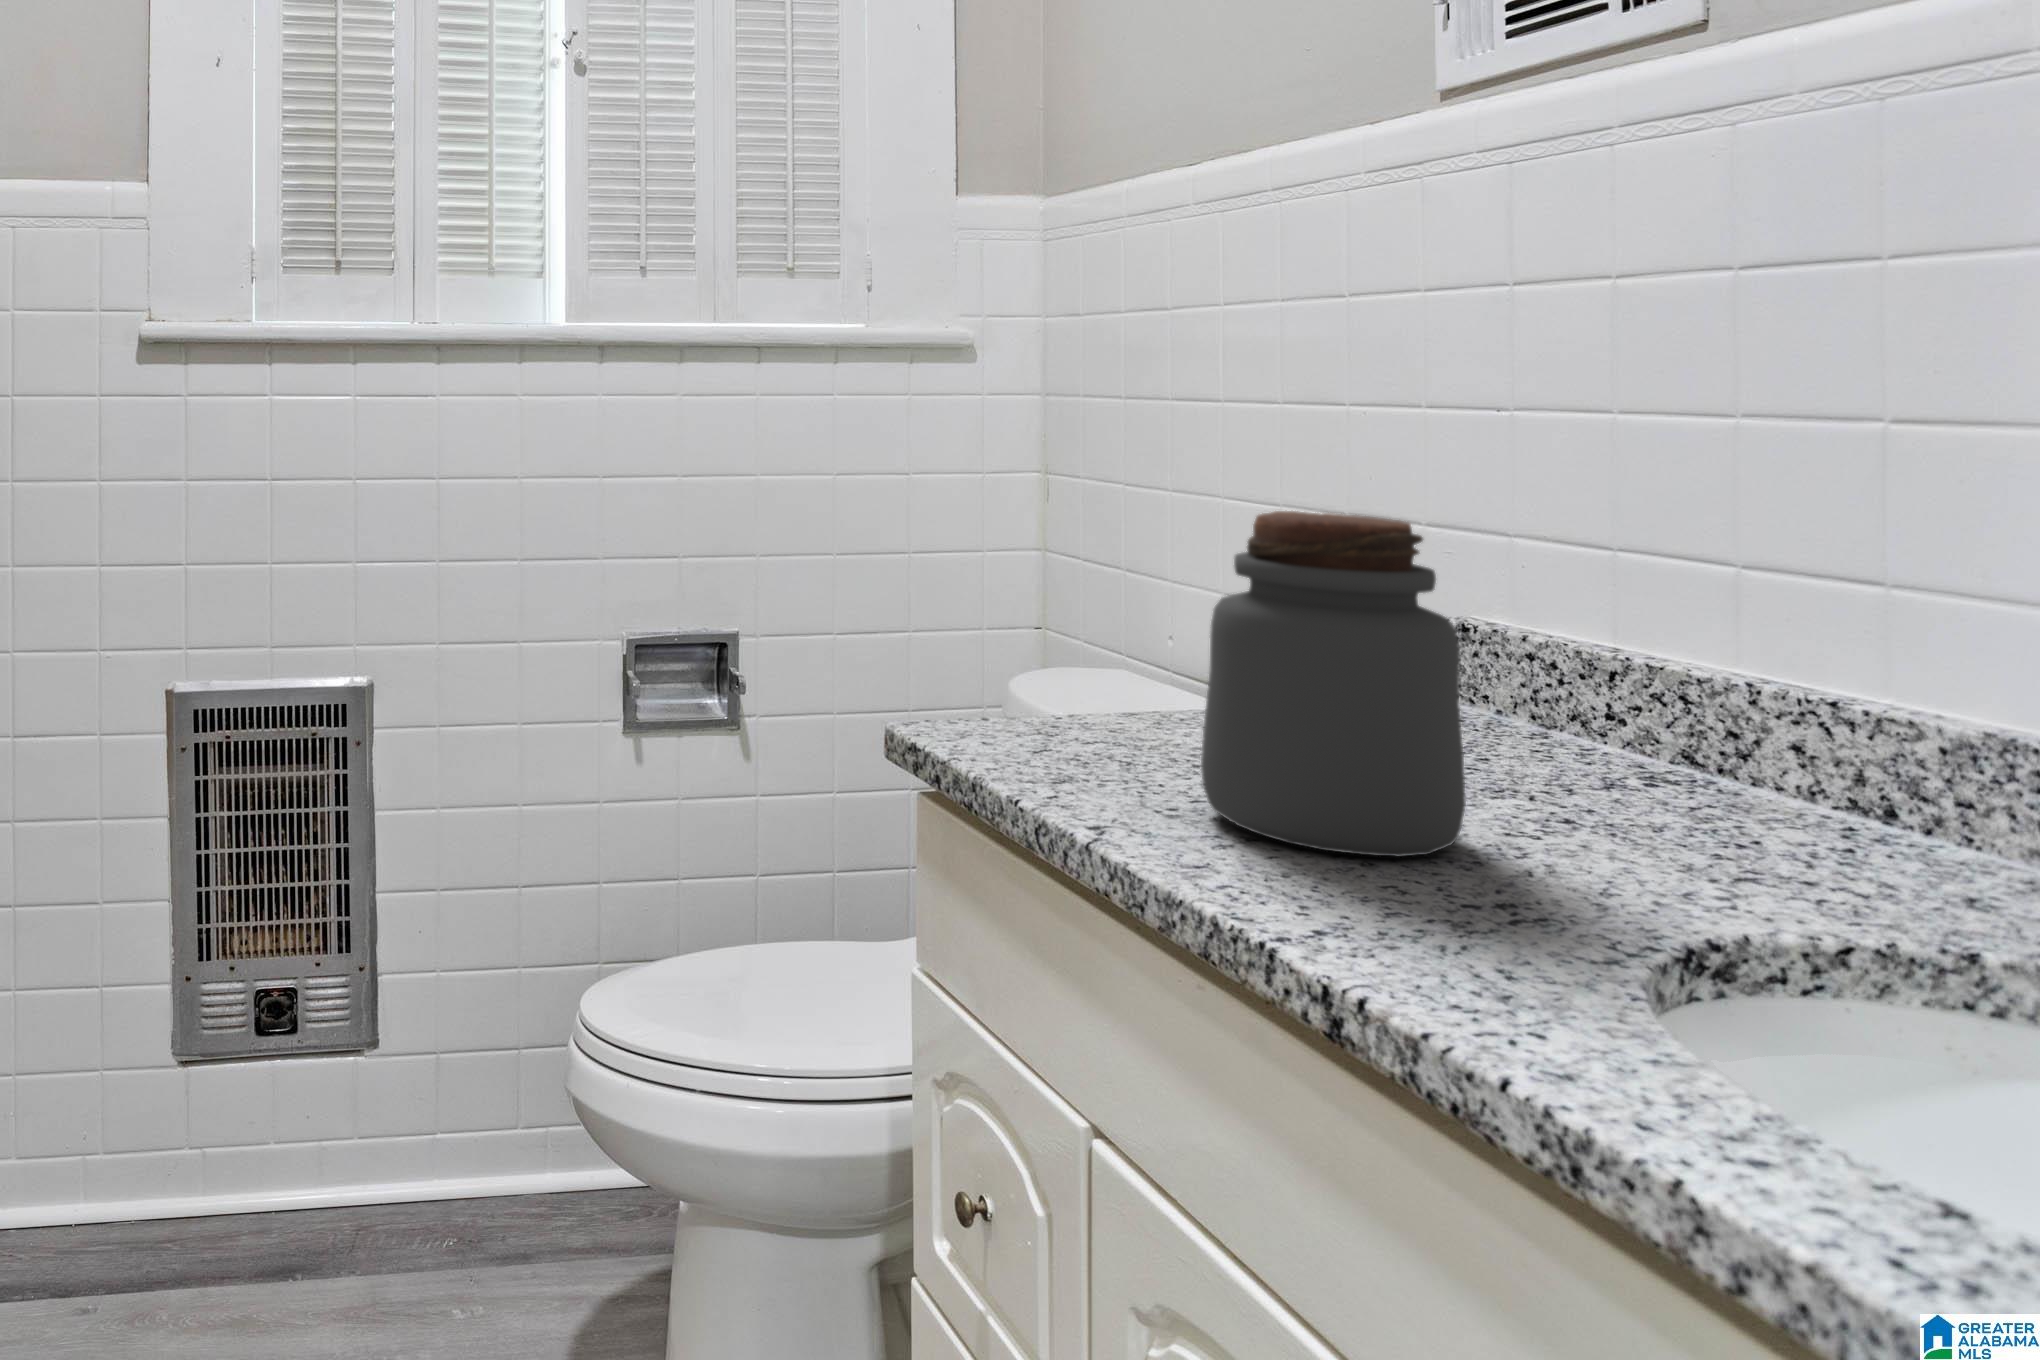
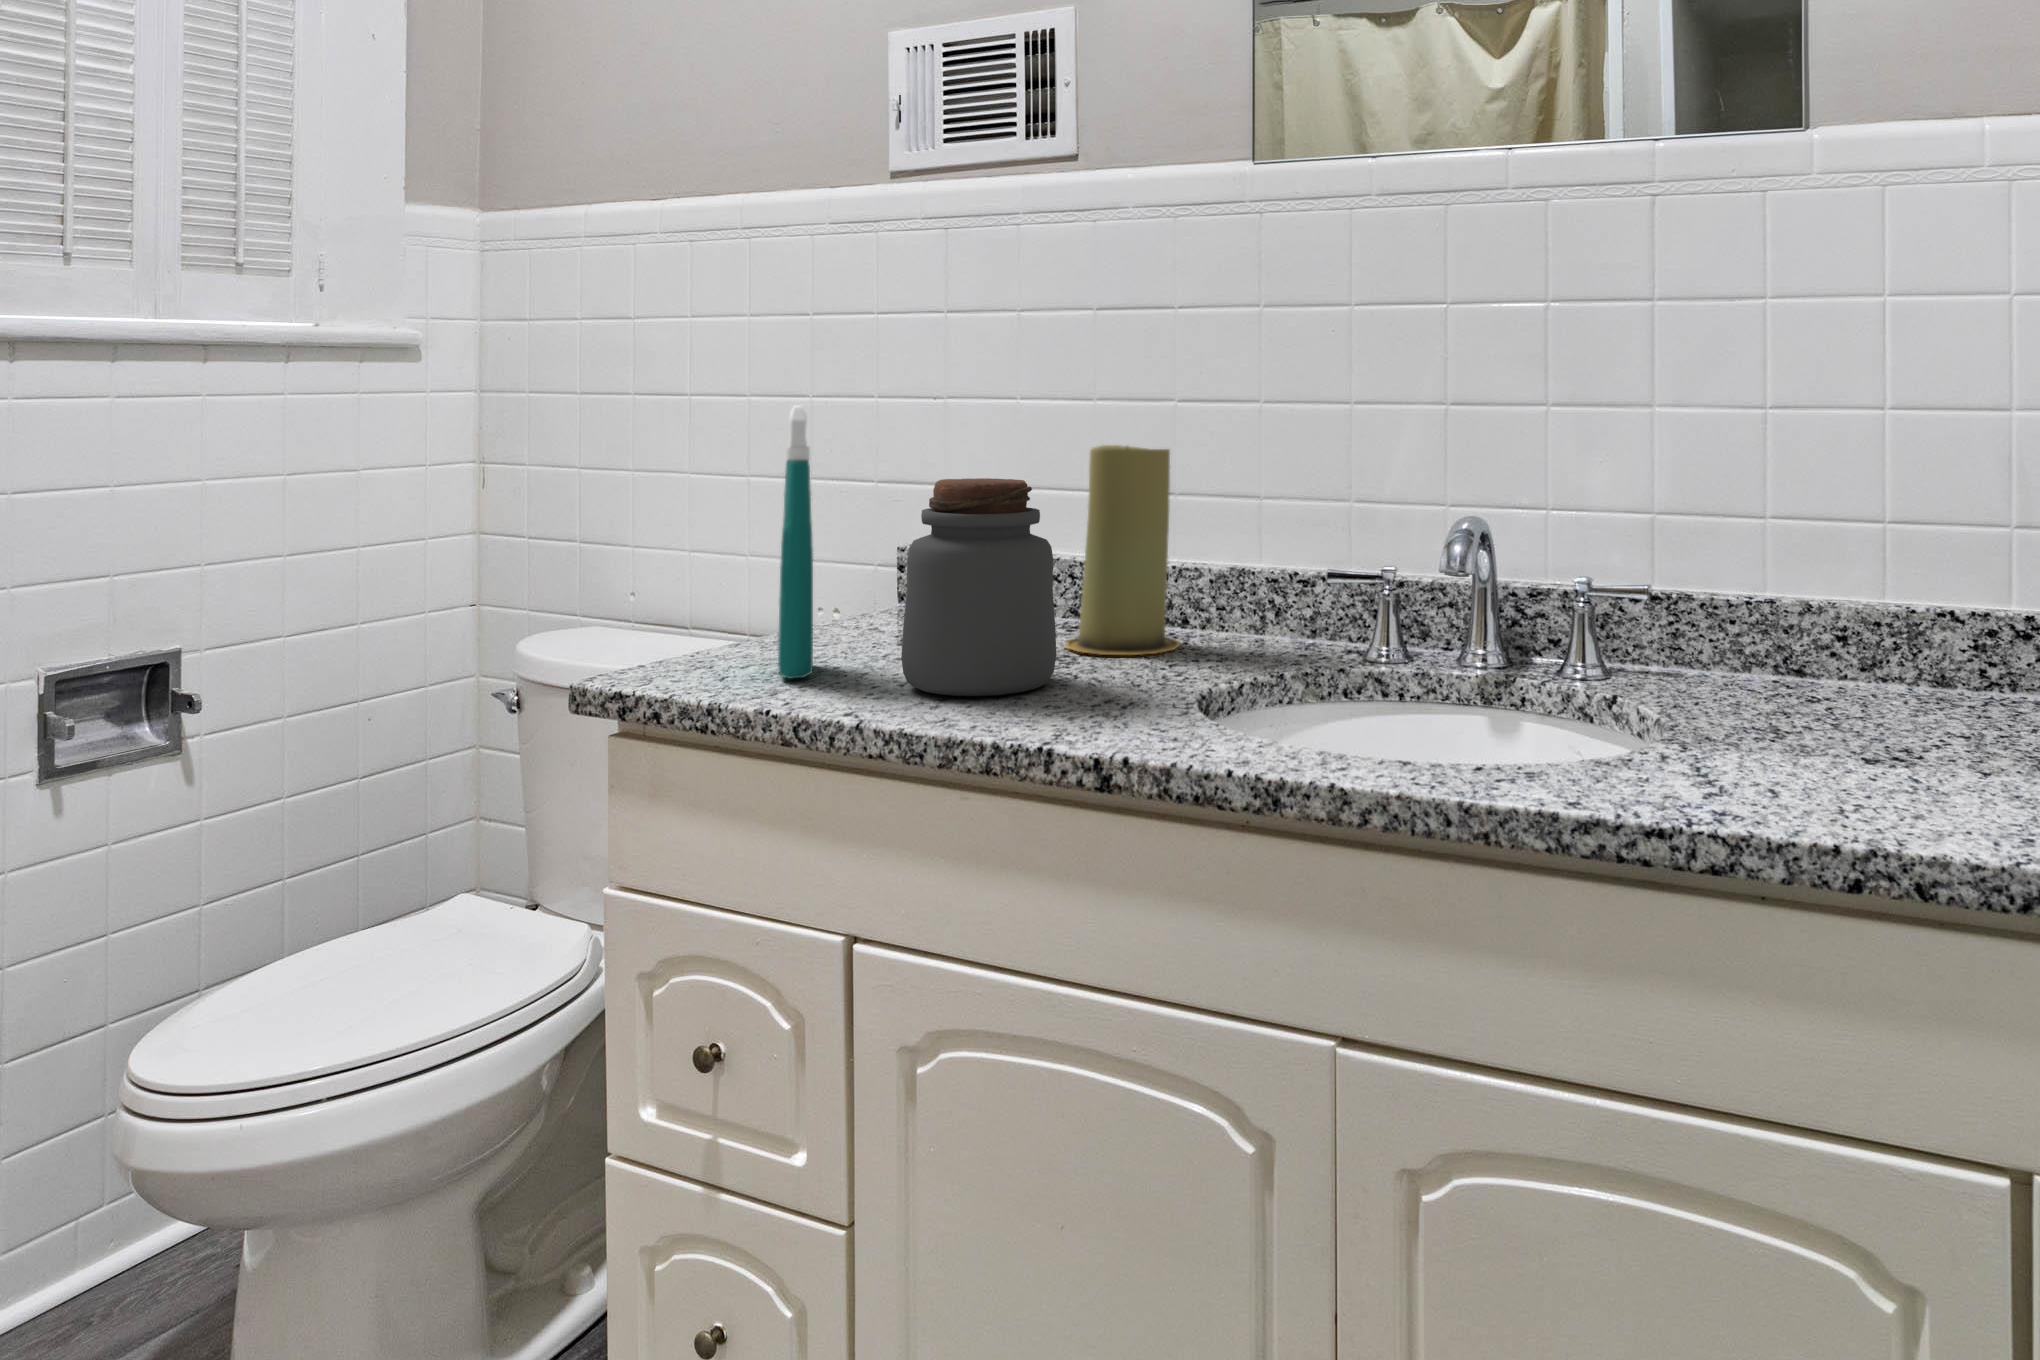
spray bottle: none [1076,399,1160,759] -> present [778,405,813,679]
candle: none [1574,484,1824,859] -> present [1066,445,1180,655]

